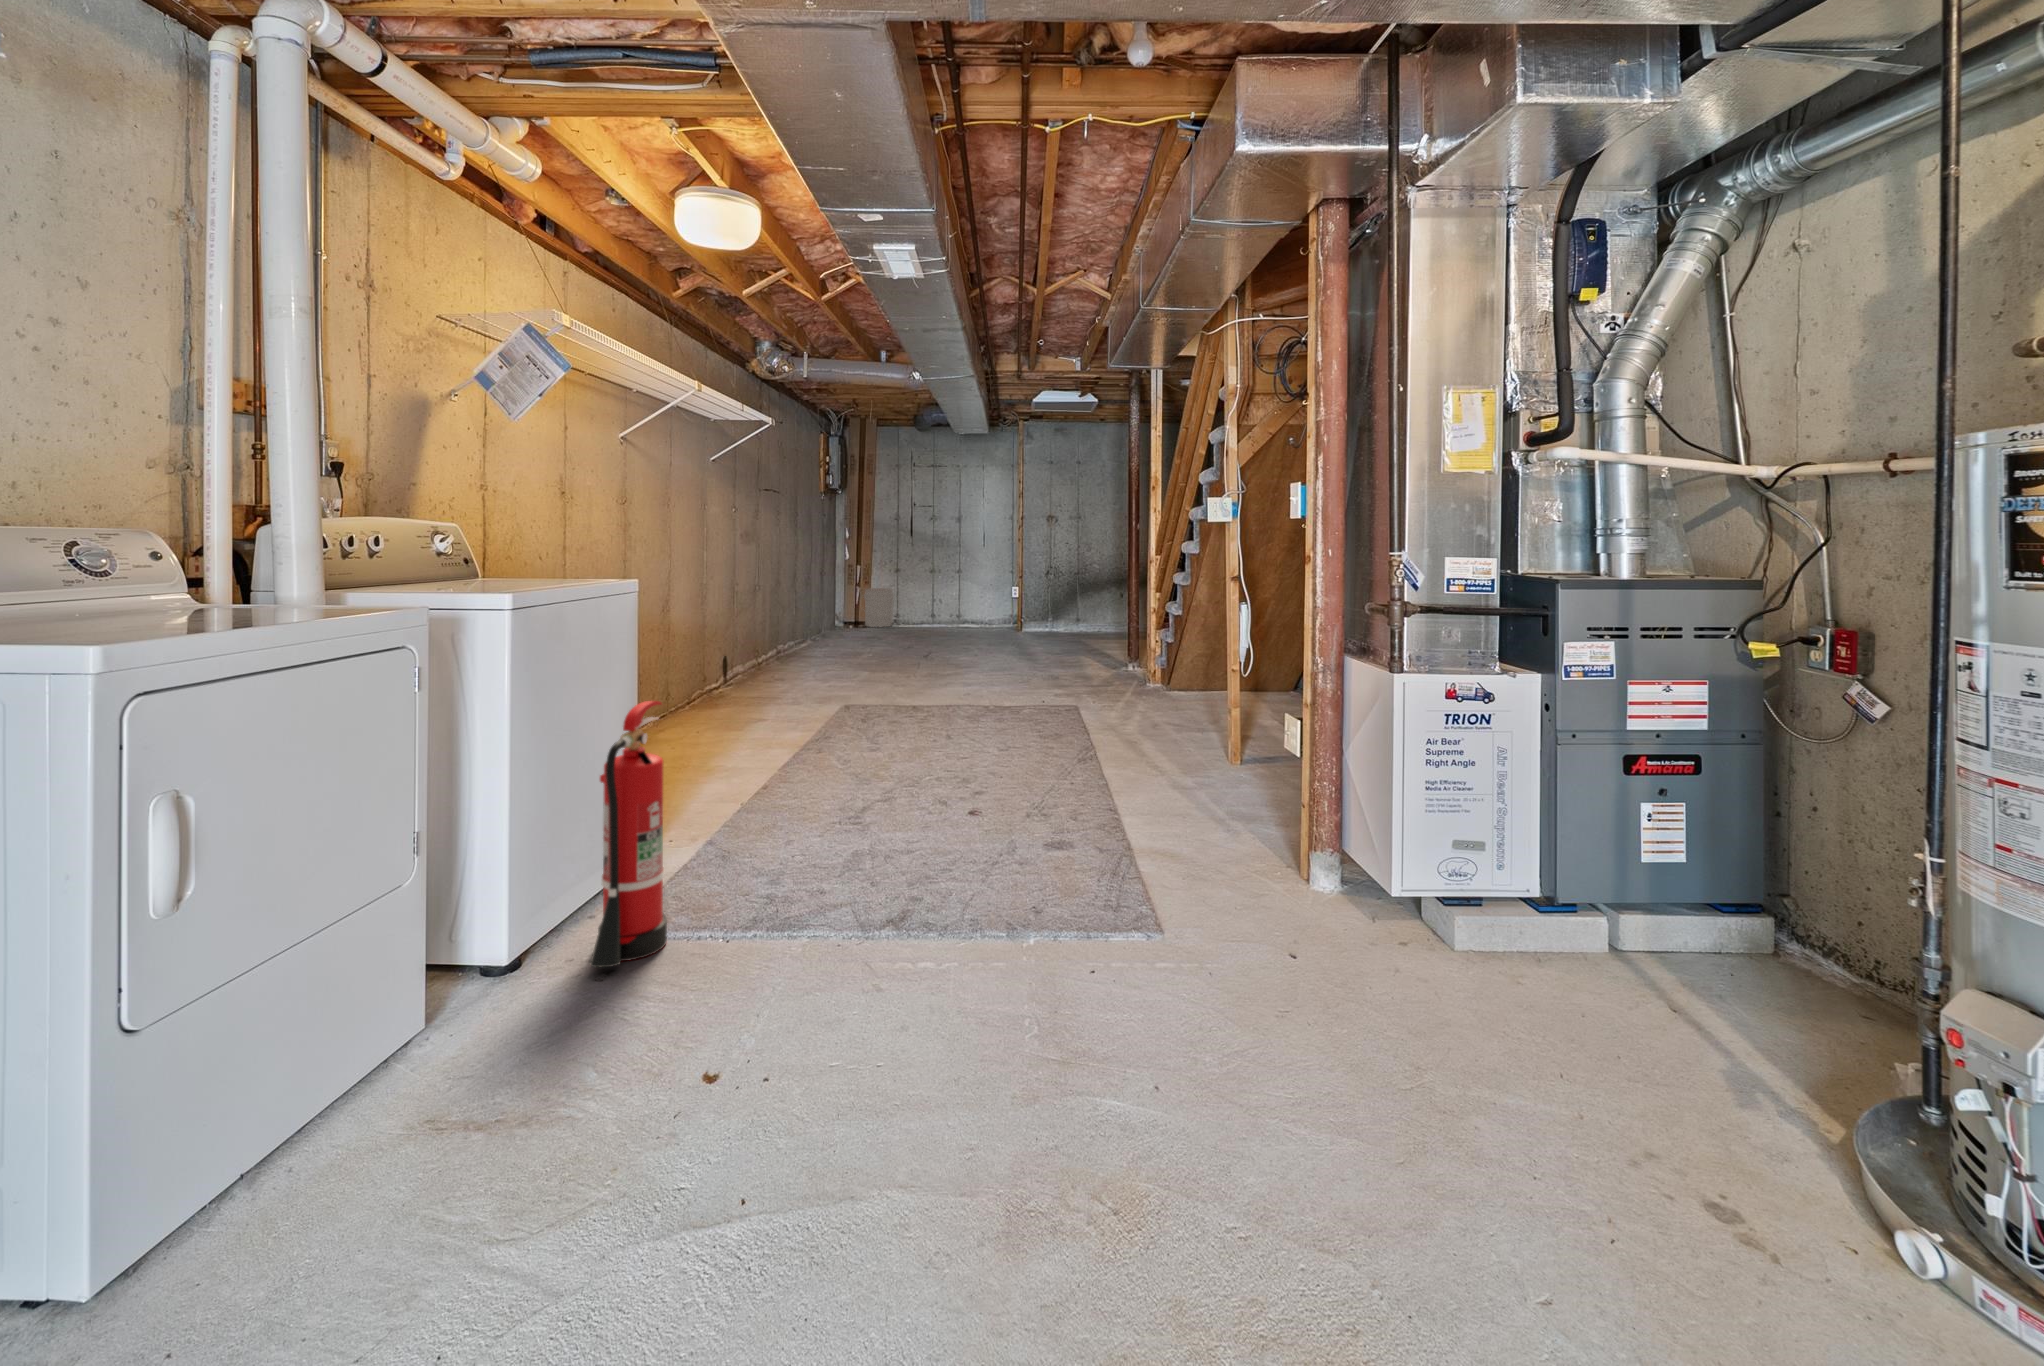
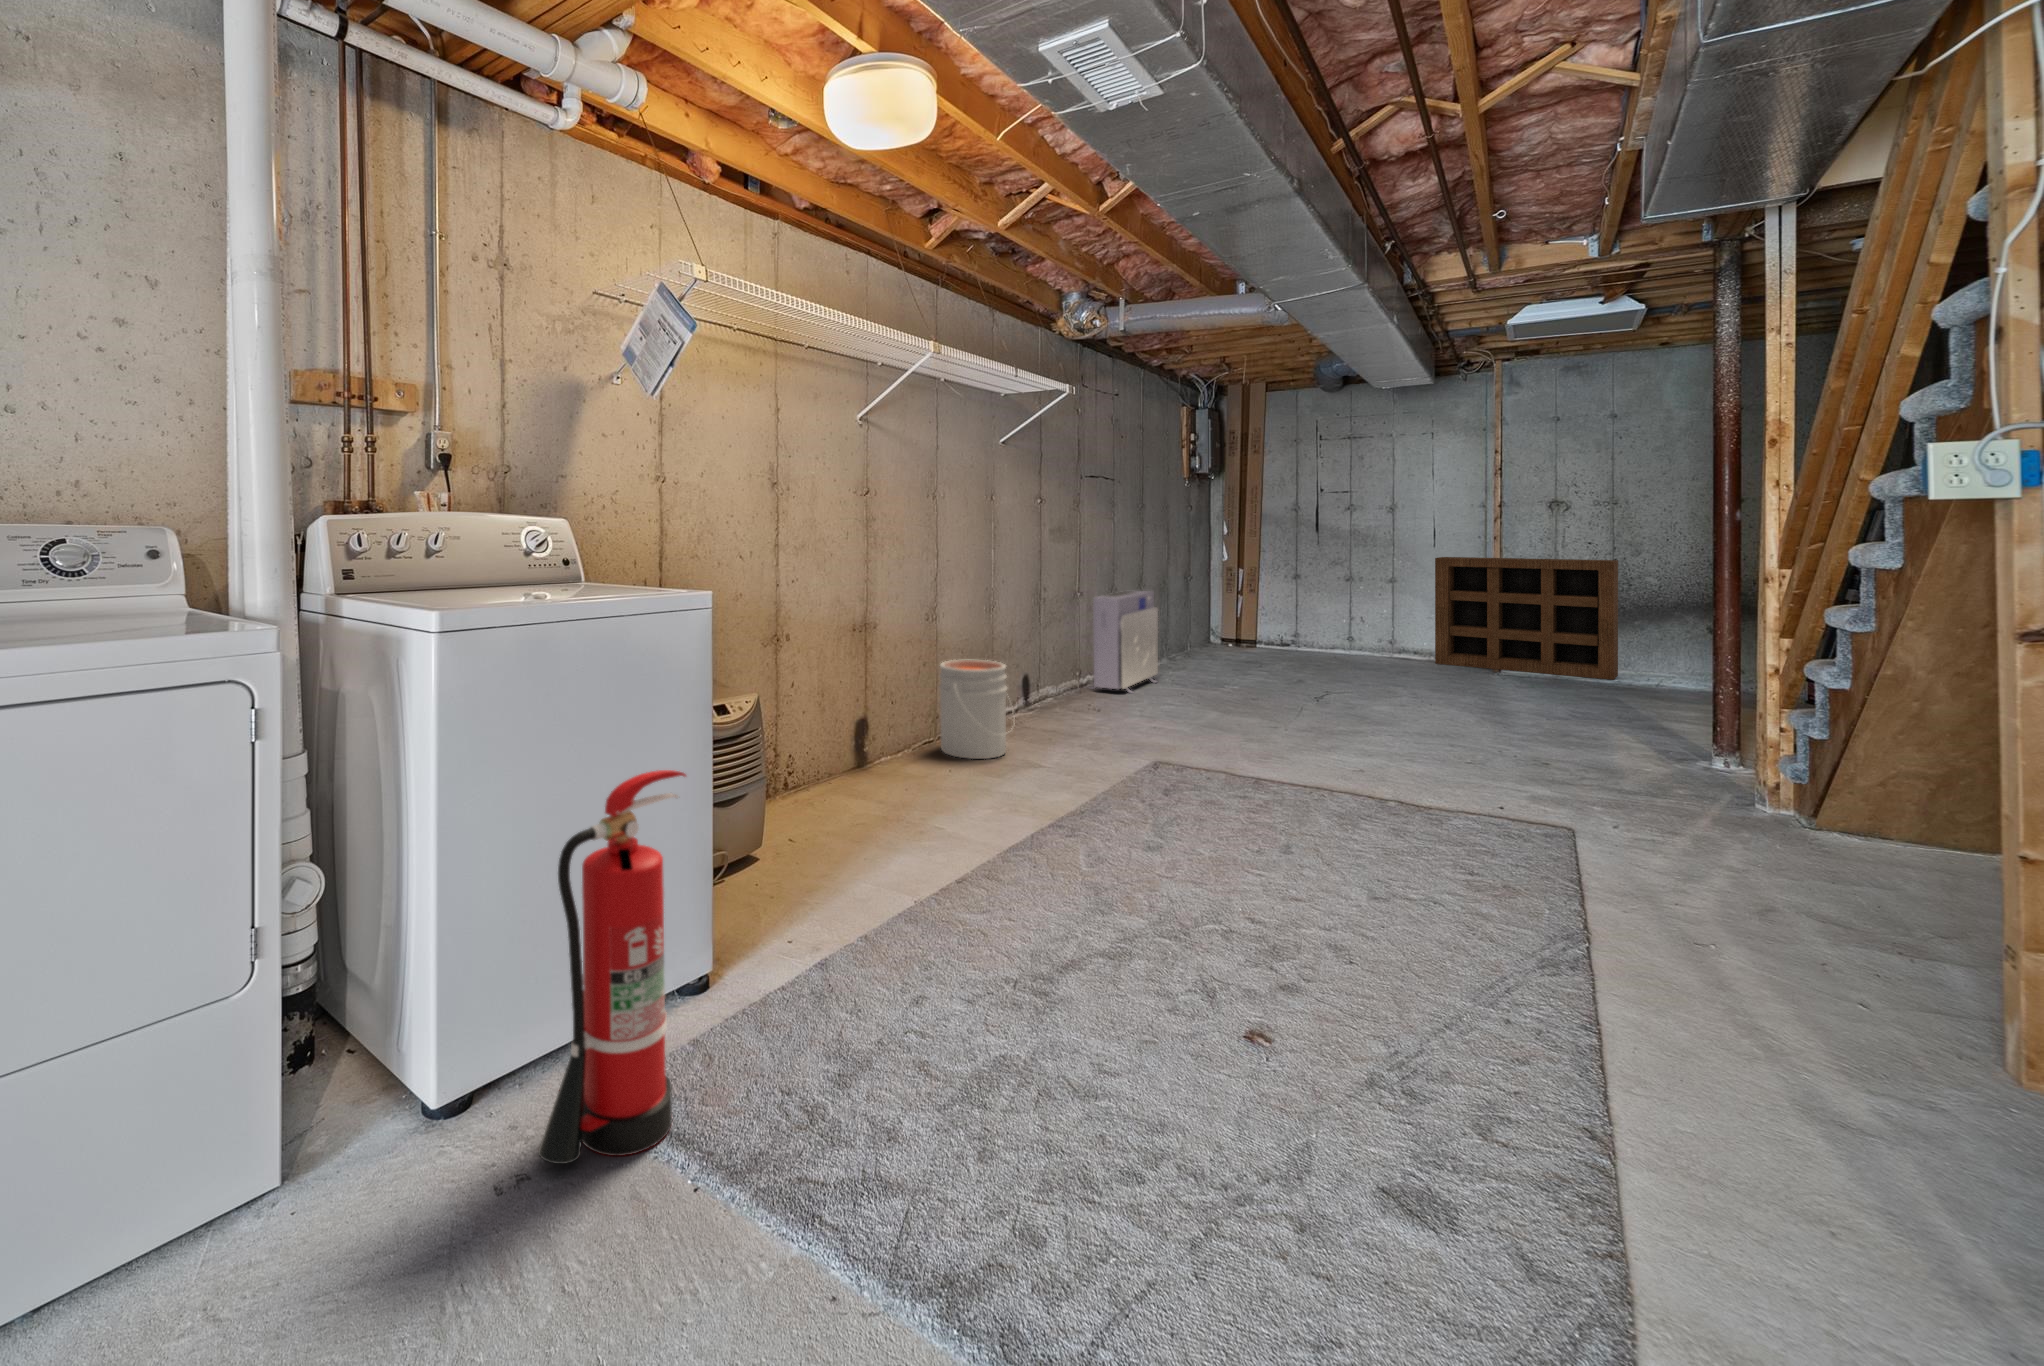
shelving unit: none [986,555,1083,633] -> present [1435,557,1618,680]
air purifier: none [763,584,812,666] -> present [1092,590,1158,693]
bucket: present [864,588,894,627] -> present [940,660,1013,759]

